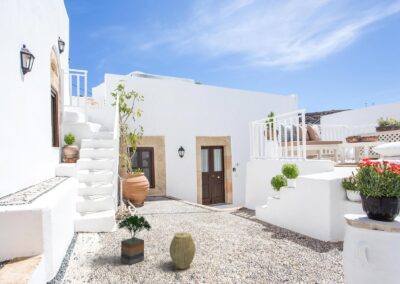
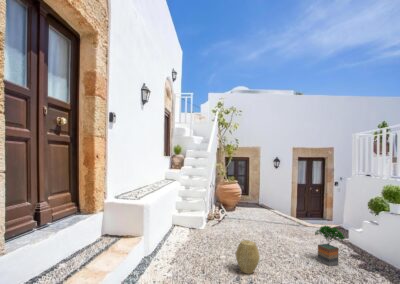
potted tree: present [118,216,151,265] -> present [315,226,345,266]

